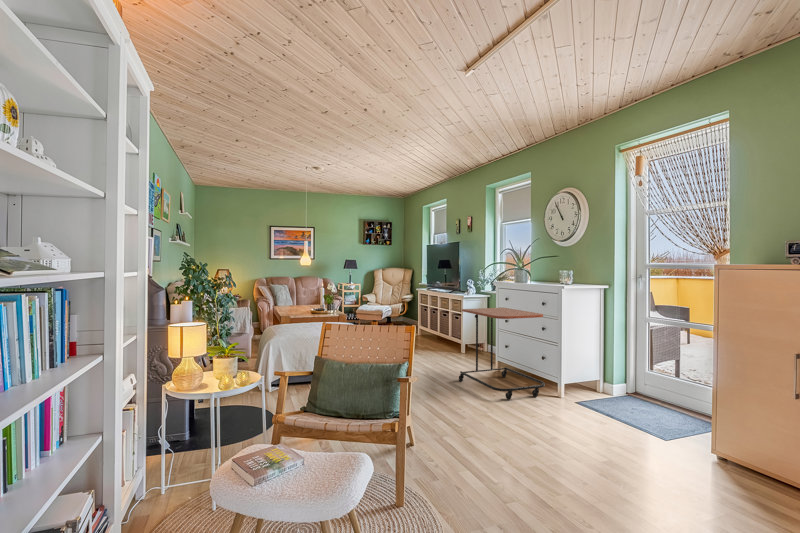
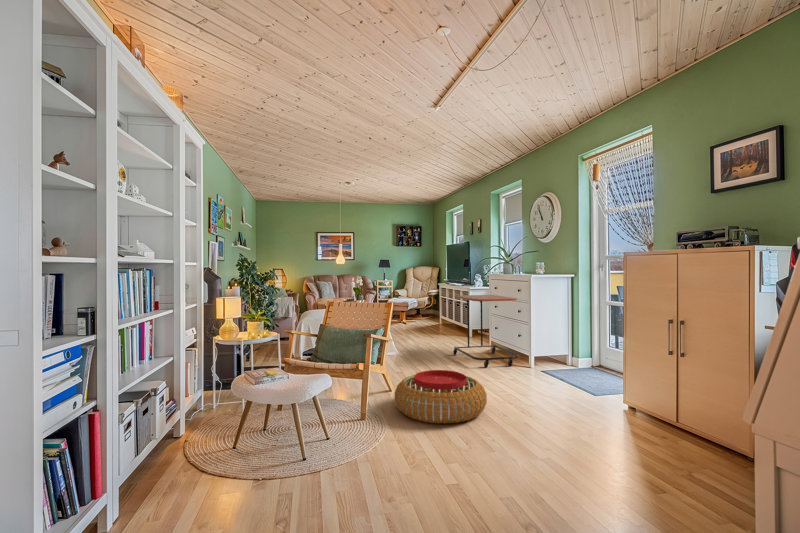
pouf: none [430,419,559,505] -> present [395,370,487,424]

